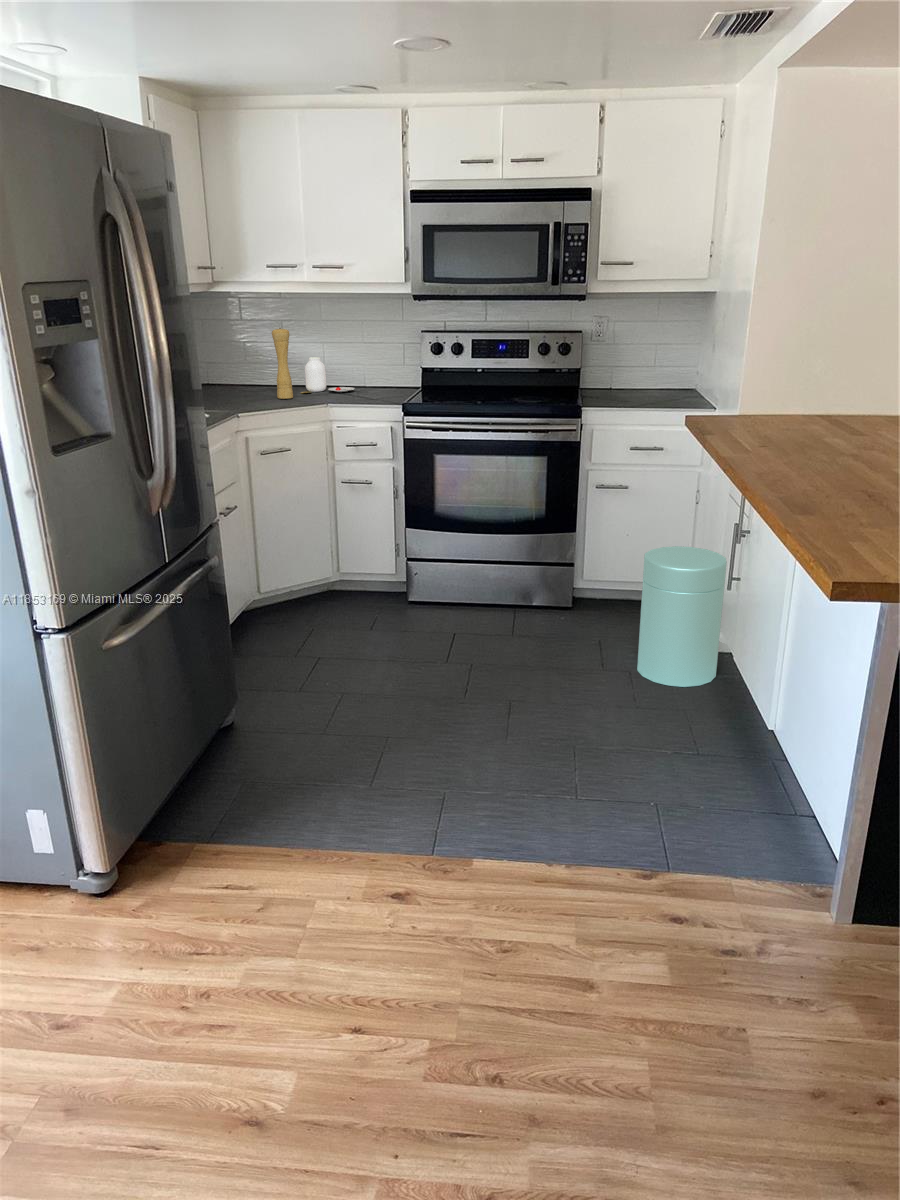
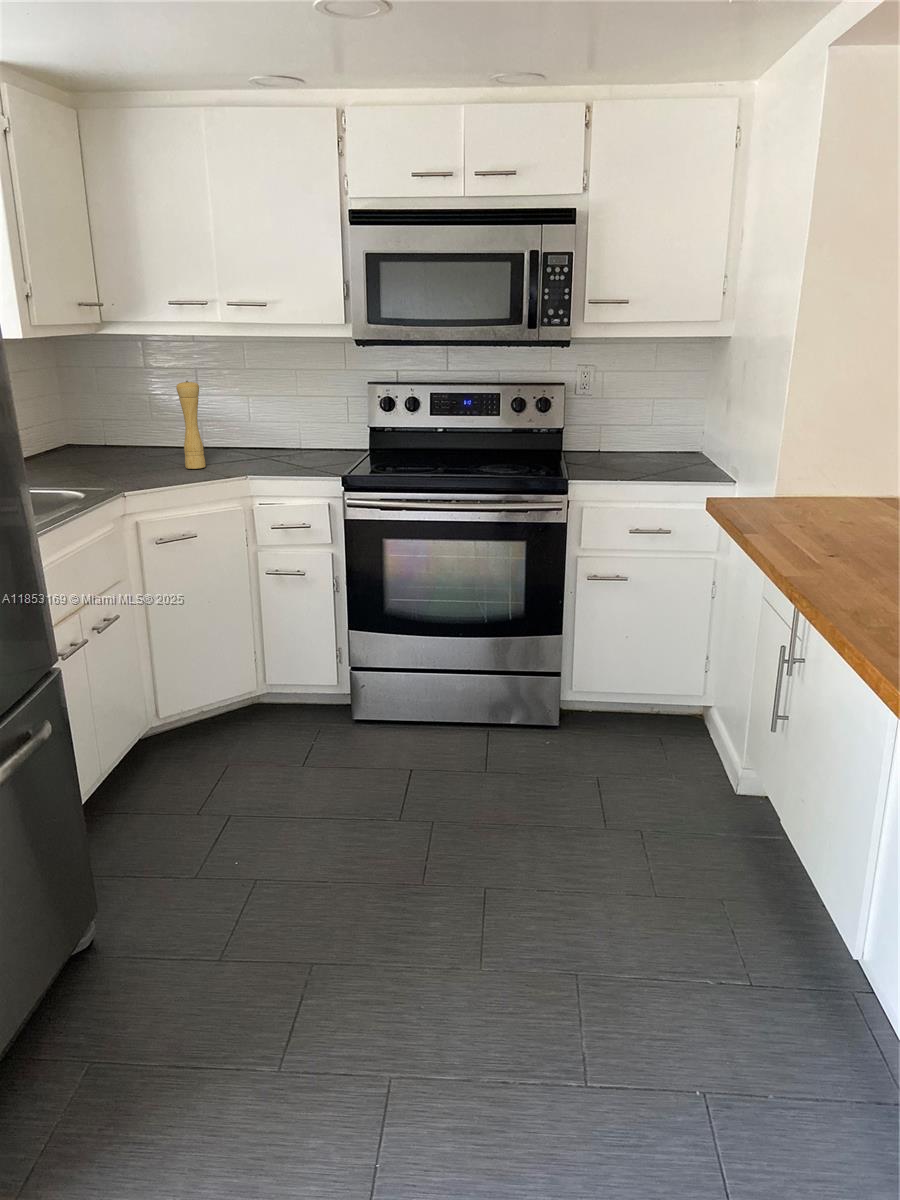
jar: present [301,357,354,393] -> none [217,415,285,460]
trash can: present [637,546,727,687] -> none [649,666,769,857]

